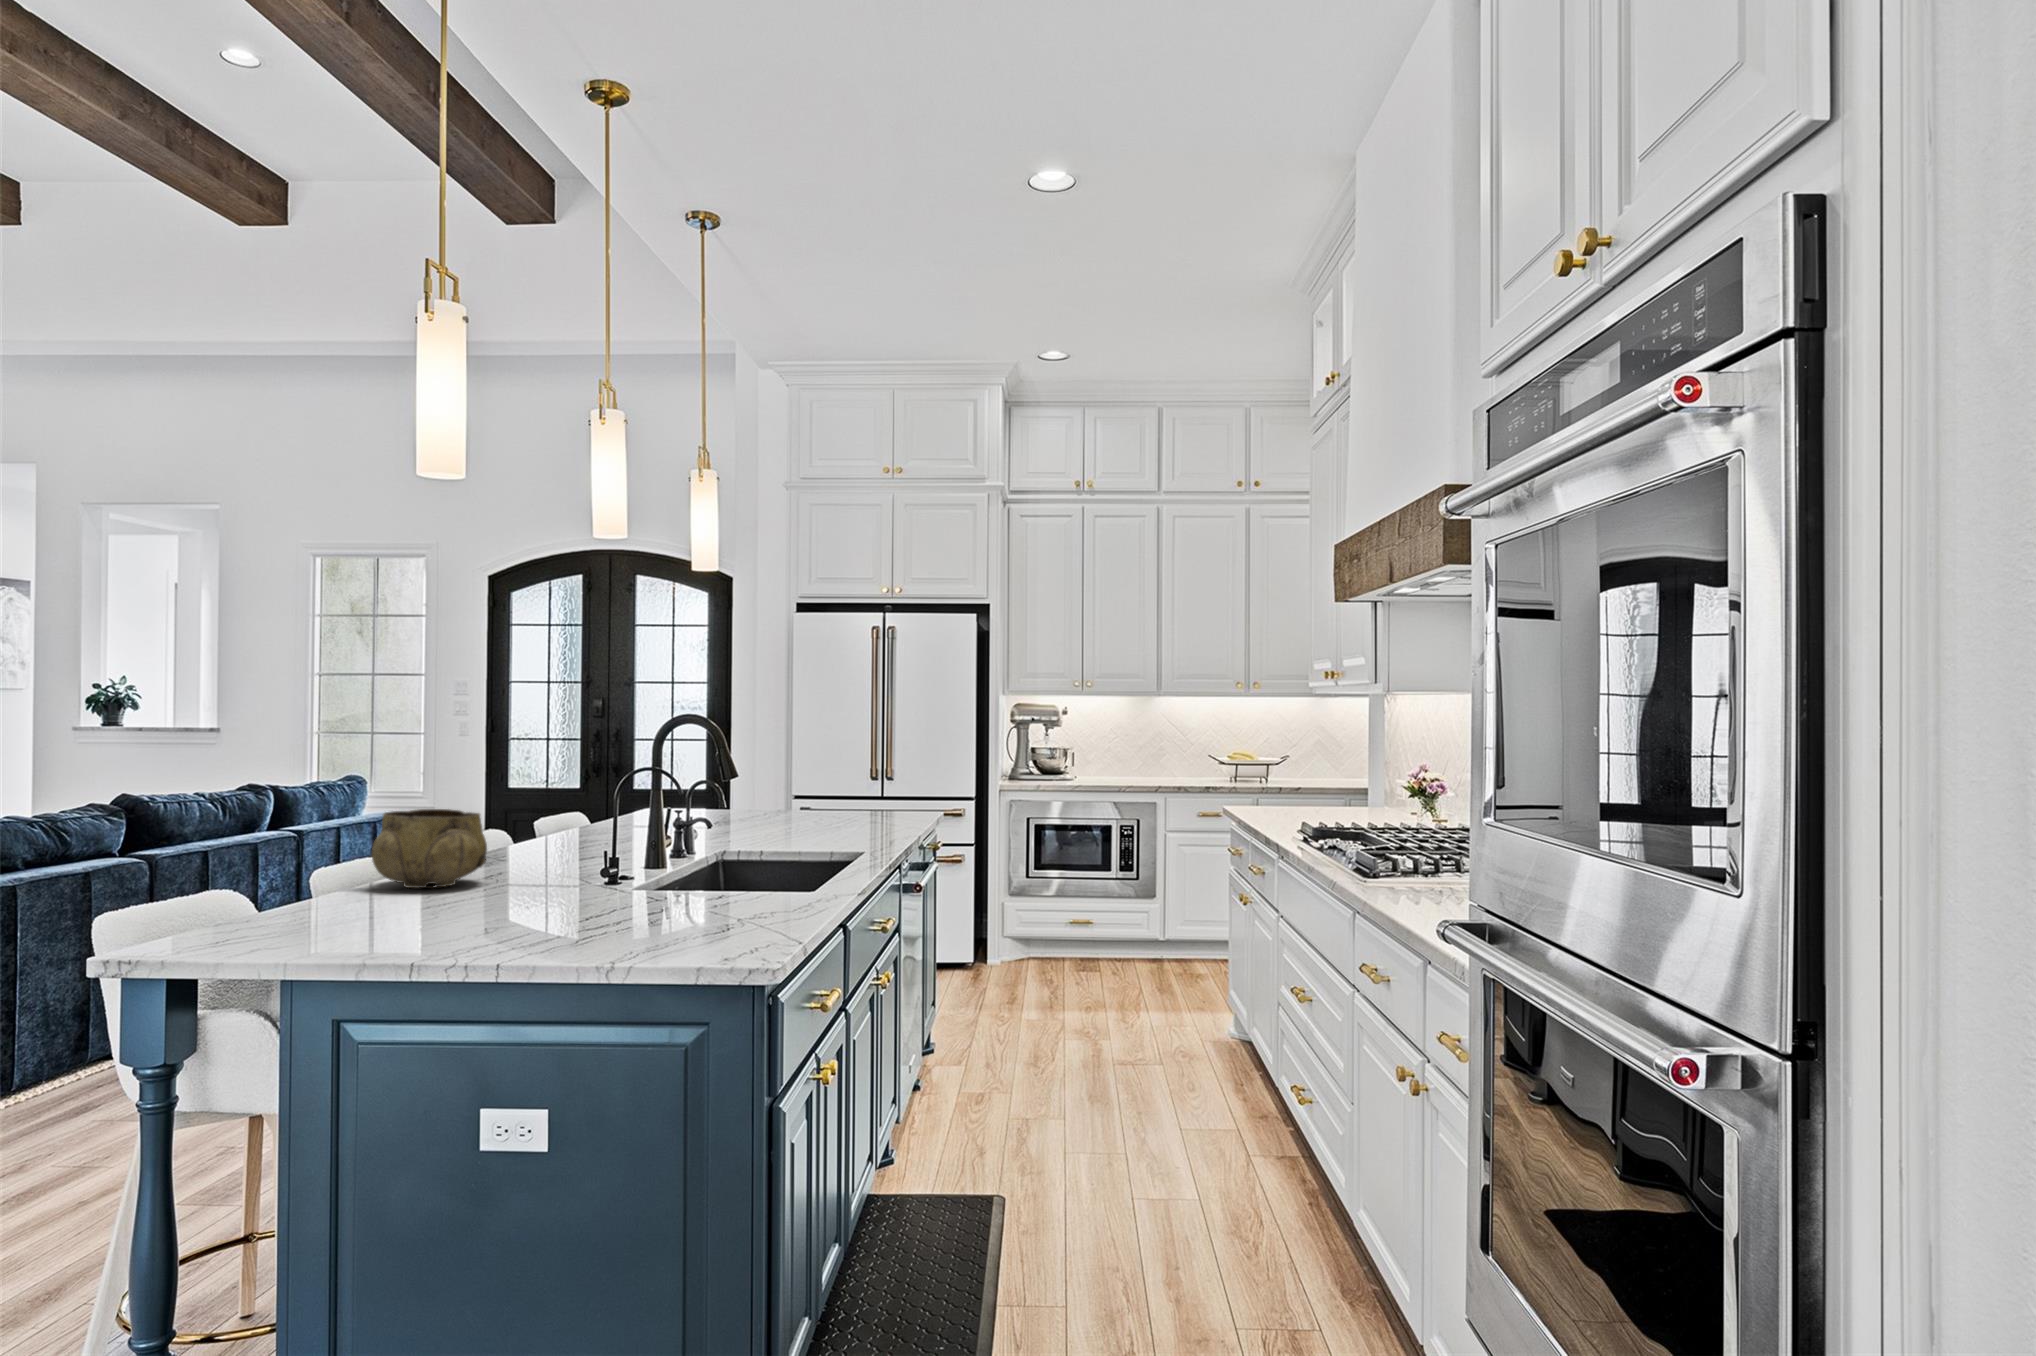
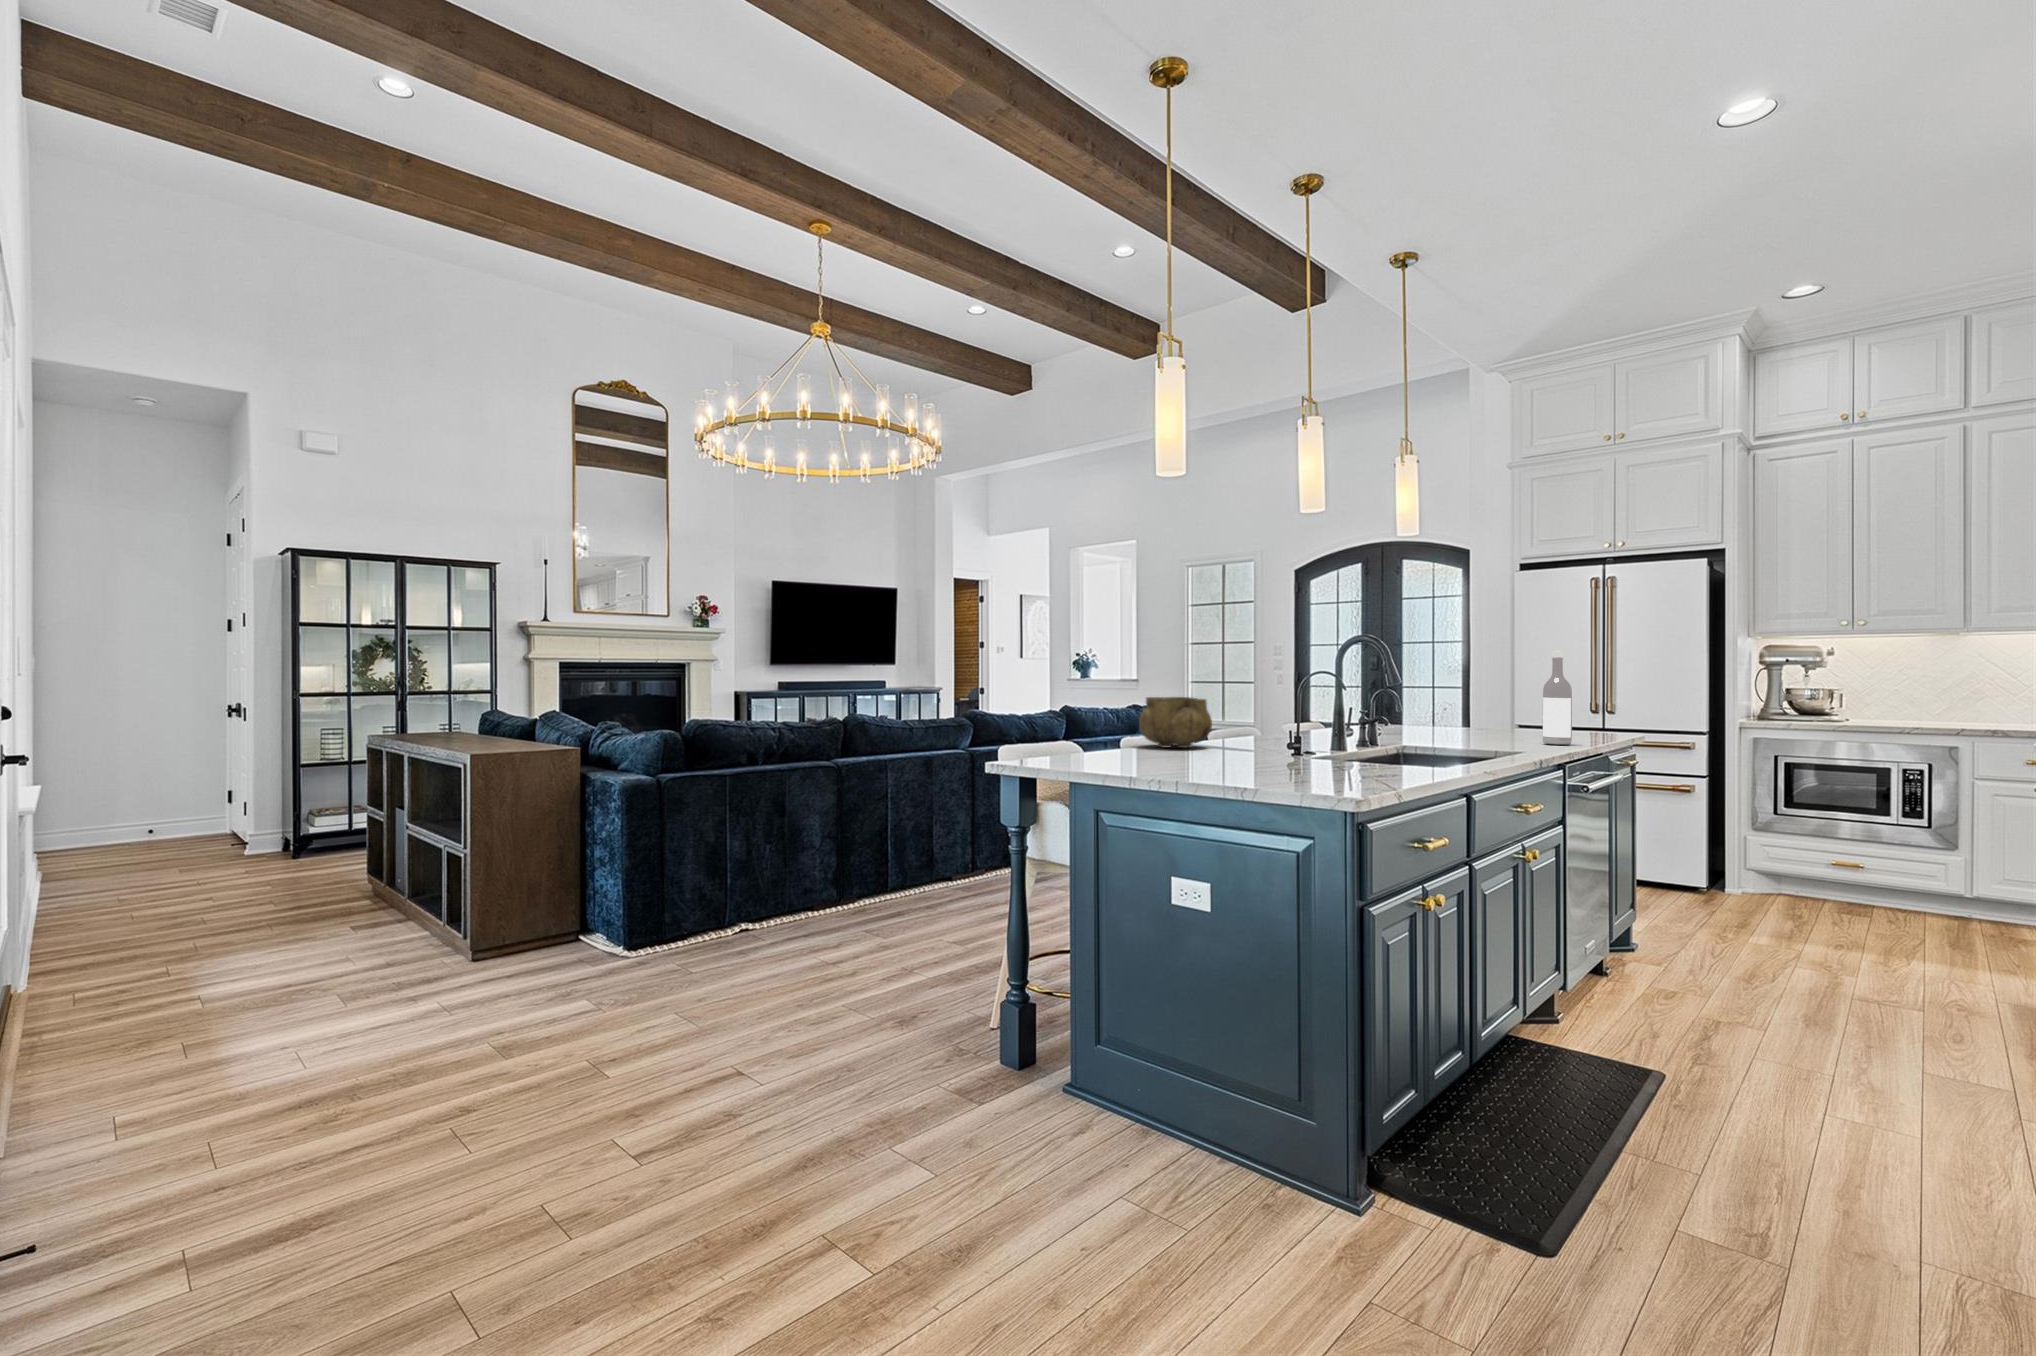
wine bottle: none [868,732,898,840] -> present [1543,651,1572,745]

